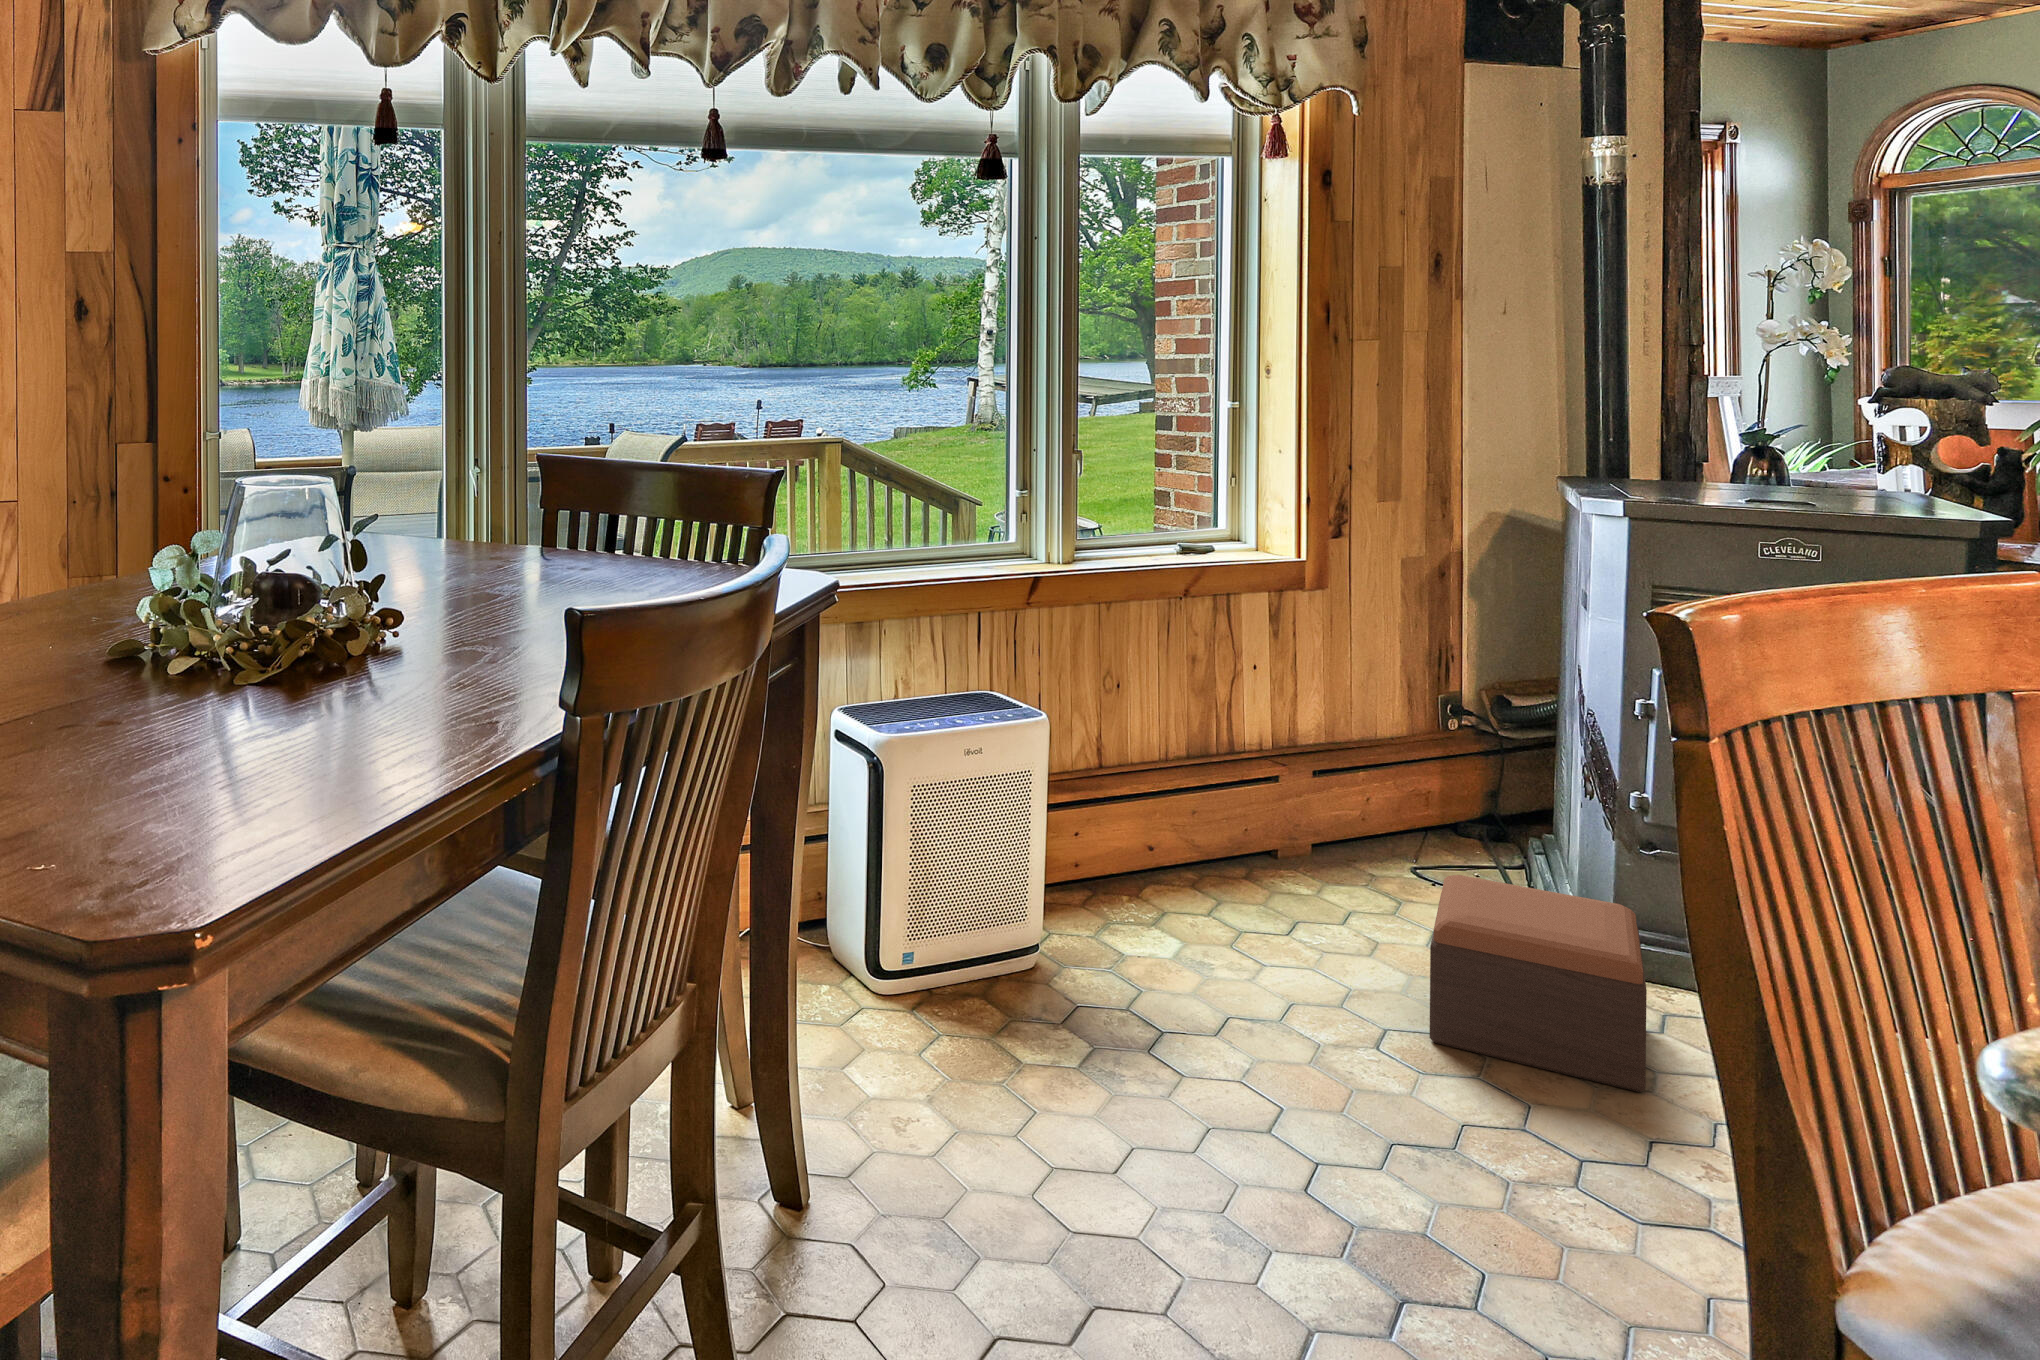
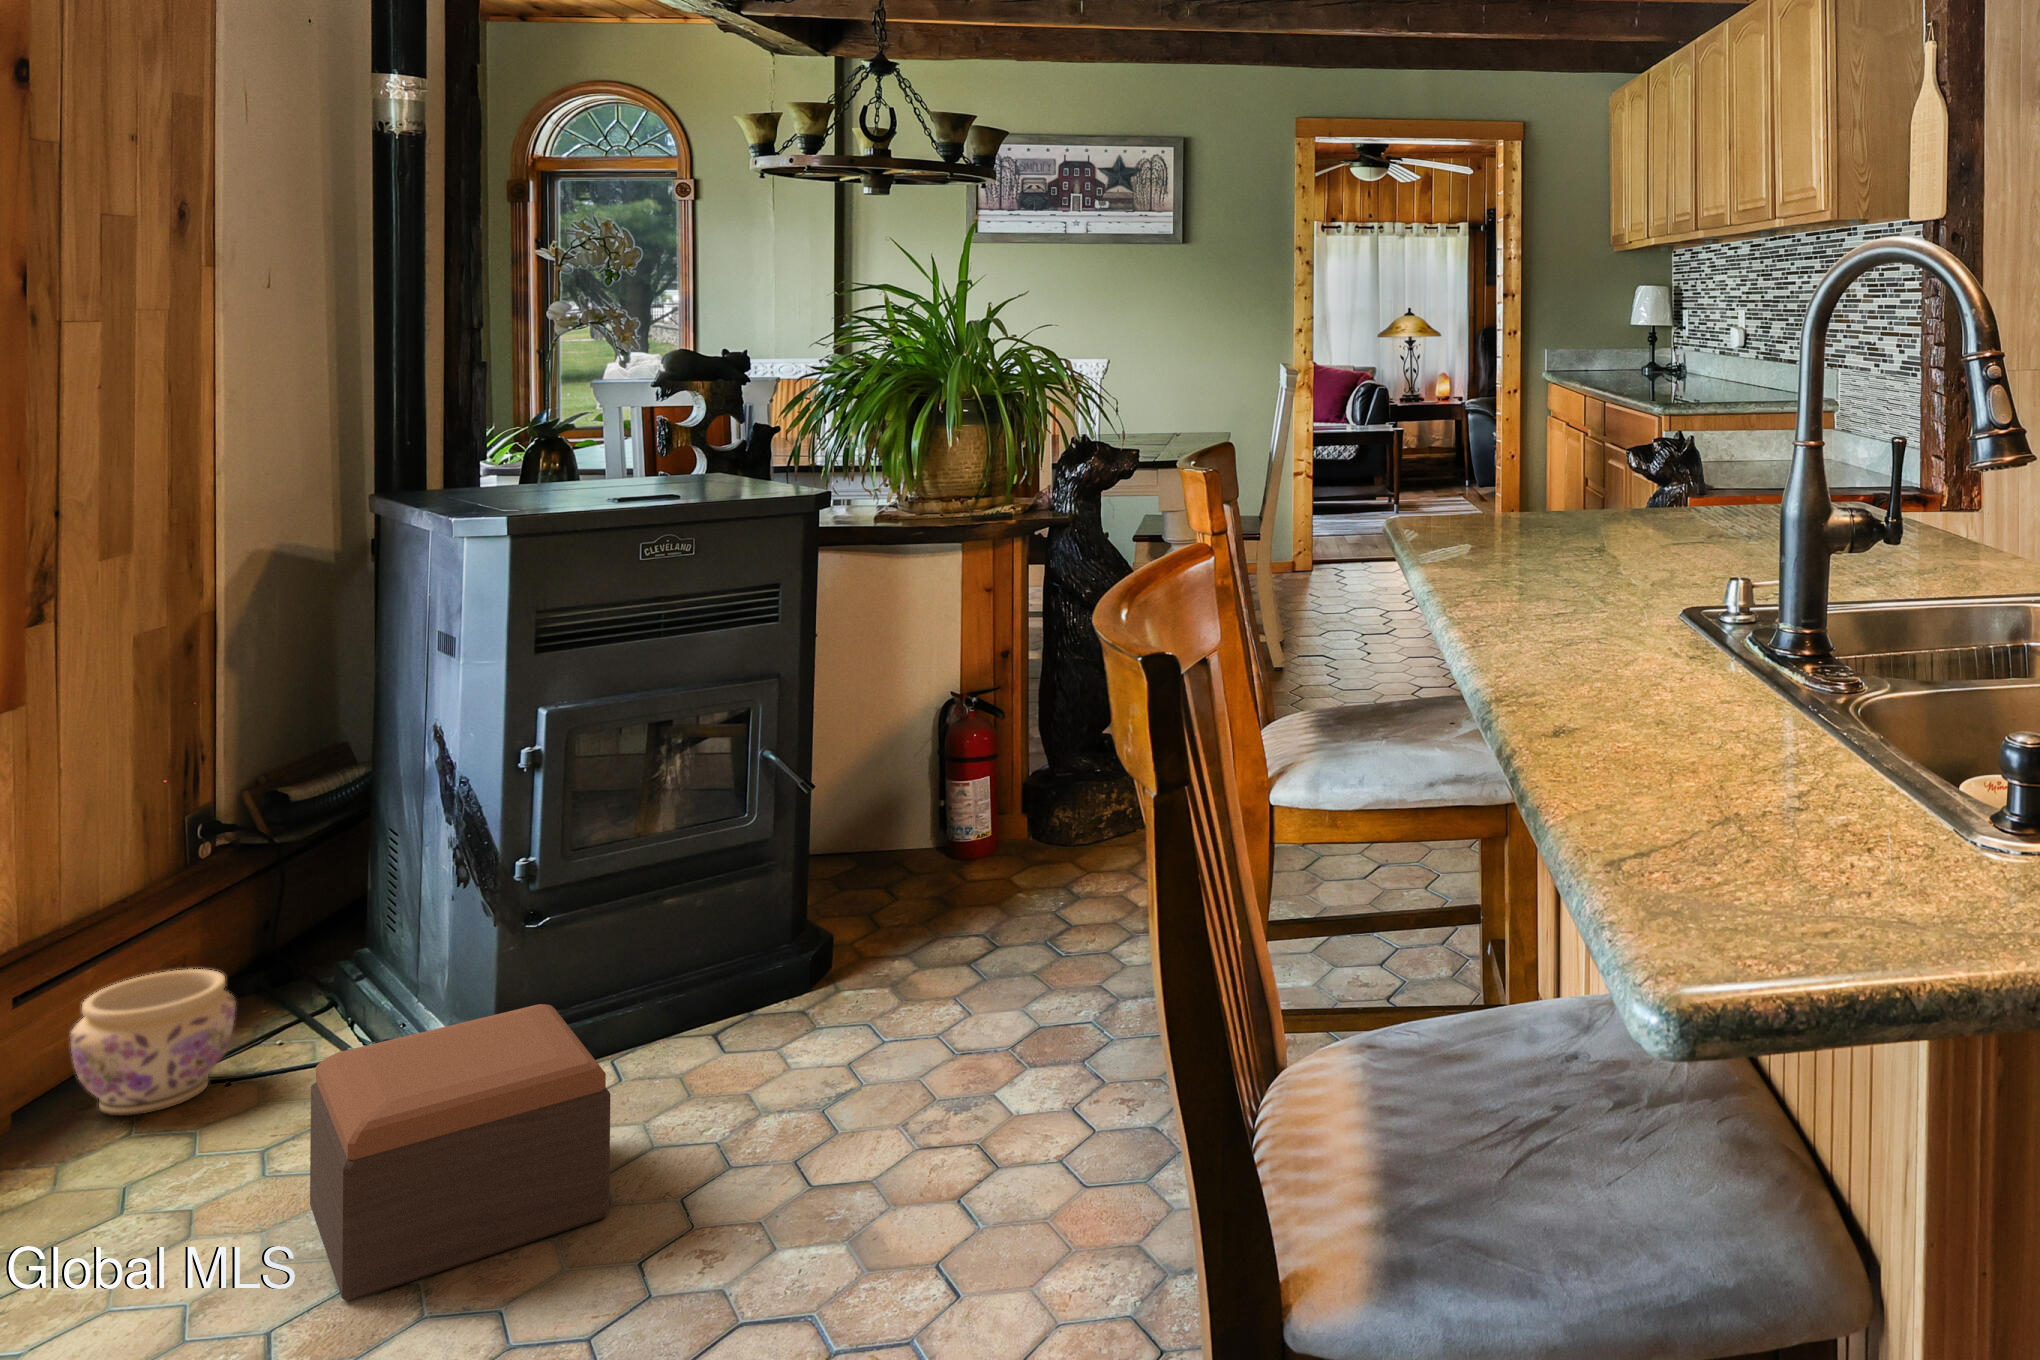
planter: none [1339,791,1440,886] -> present [70,969,236,1116]

